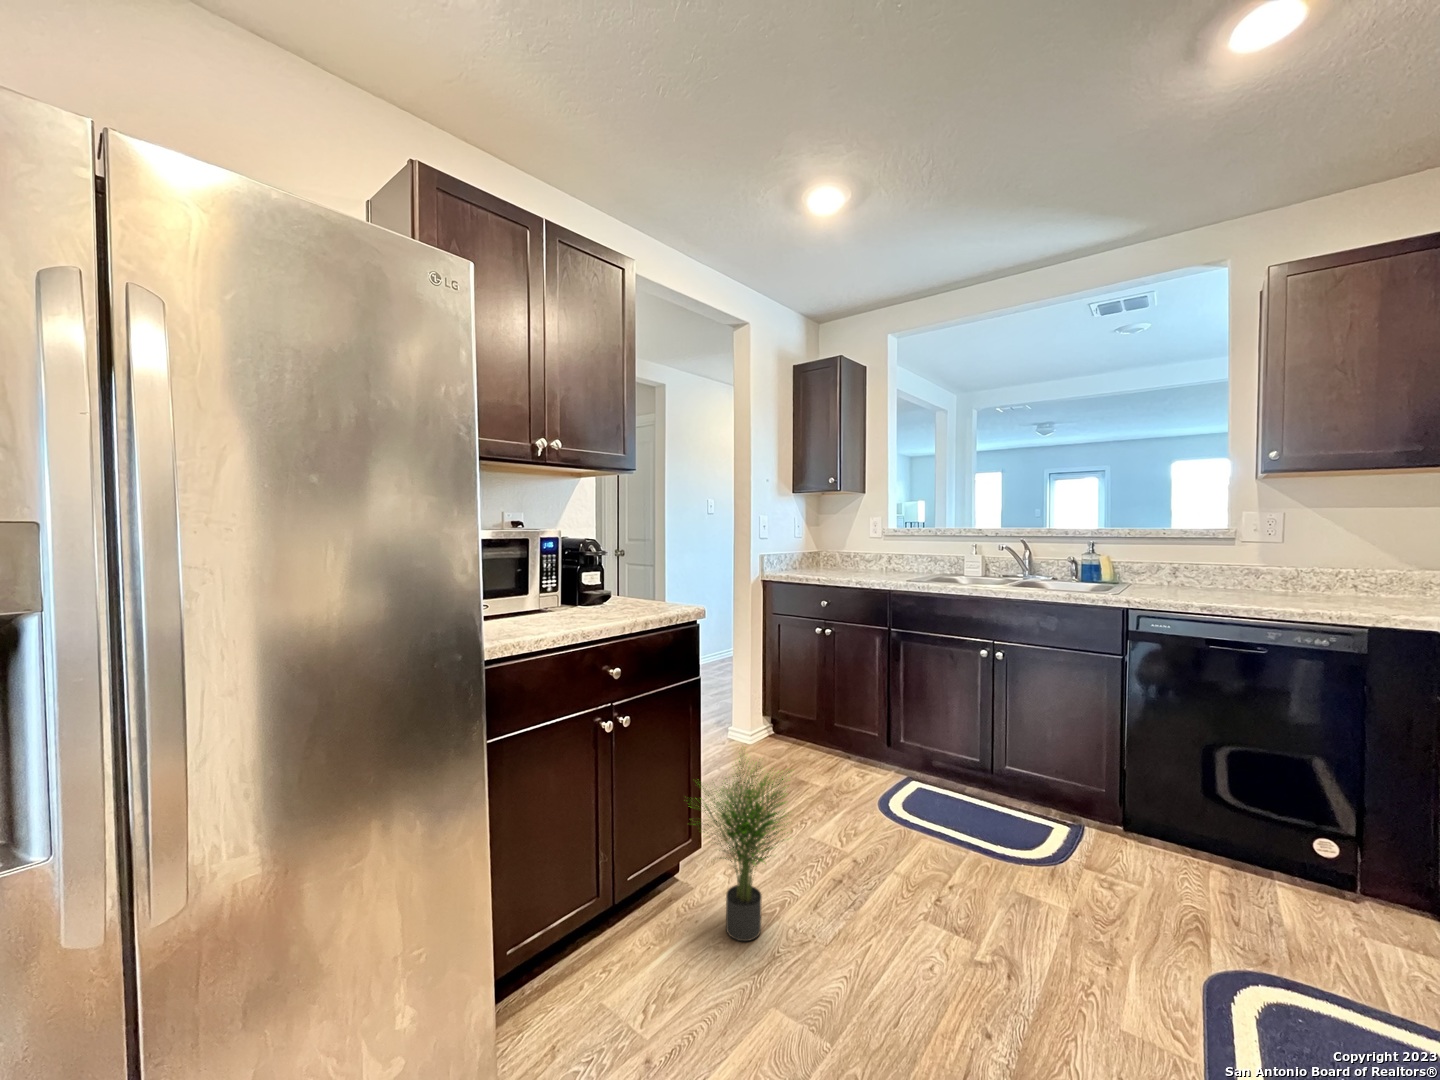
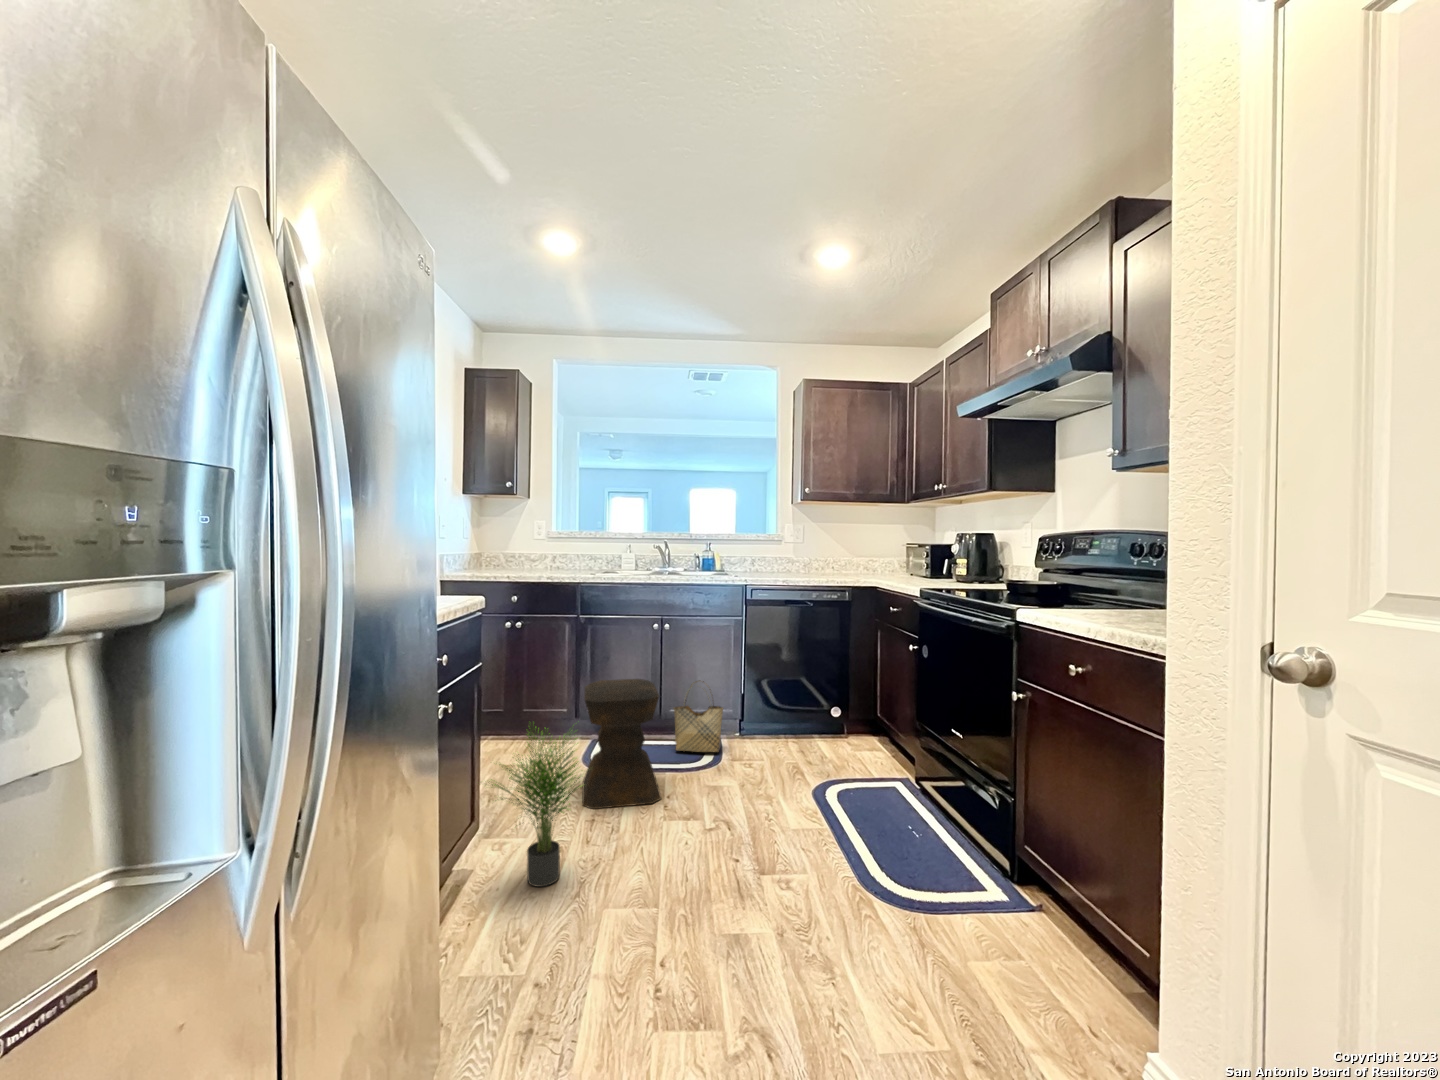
stool: none [844,714,954,888] -> present [582,679,661,809]
woven basket: none [1003,740,1079,847] -> present [673,681,723,752]

